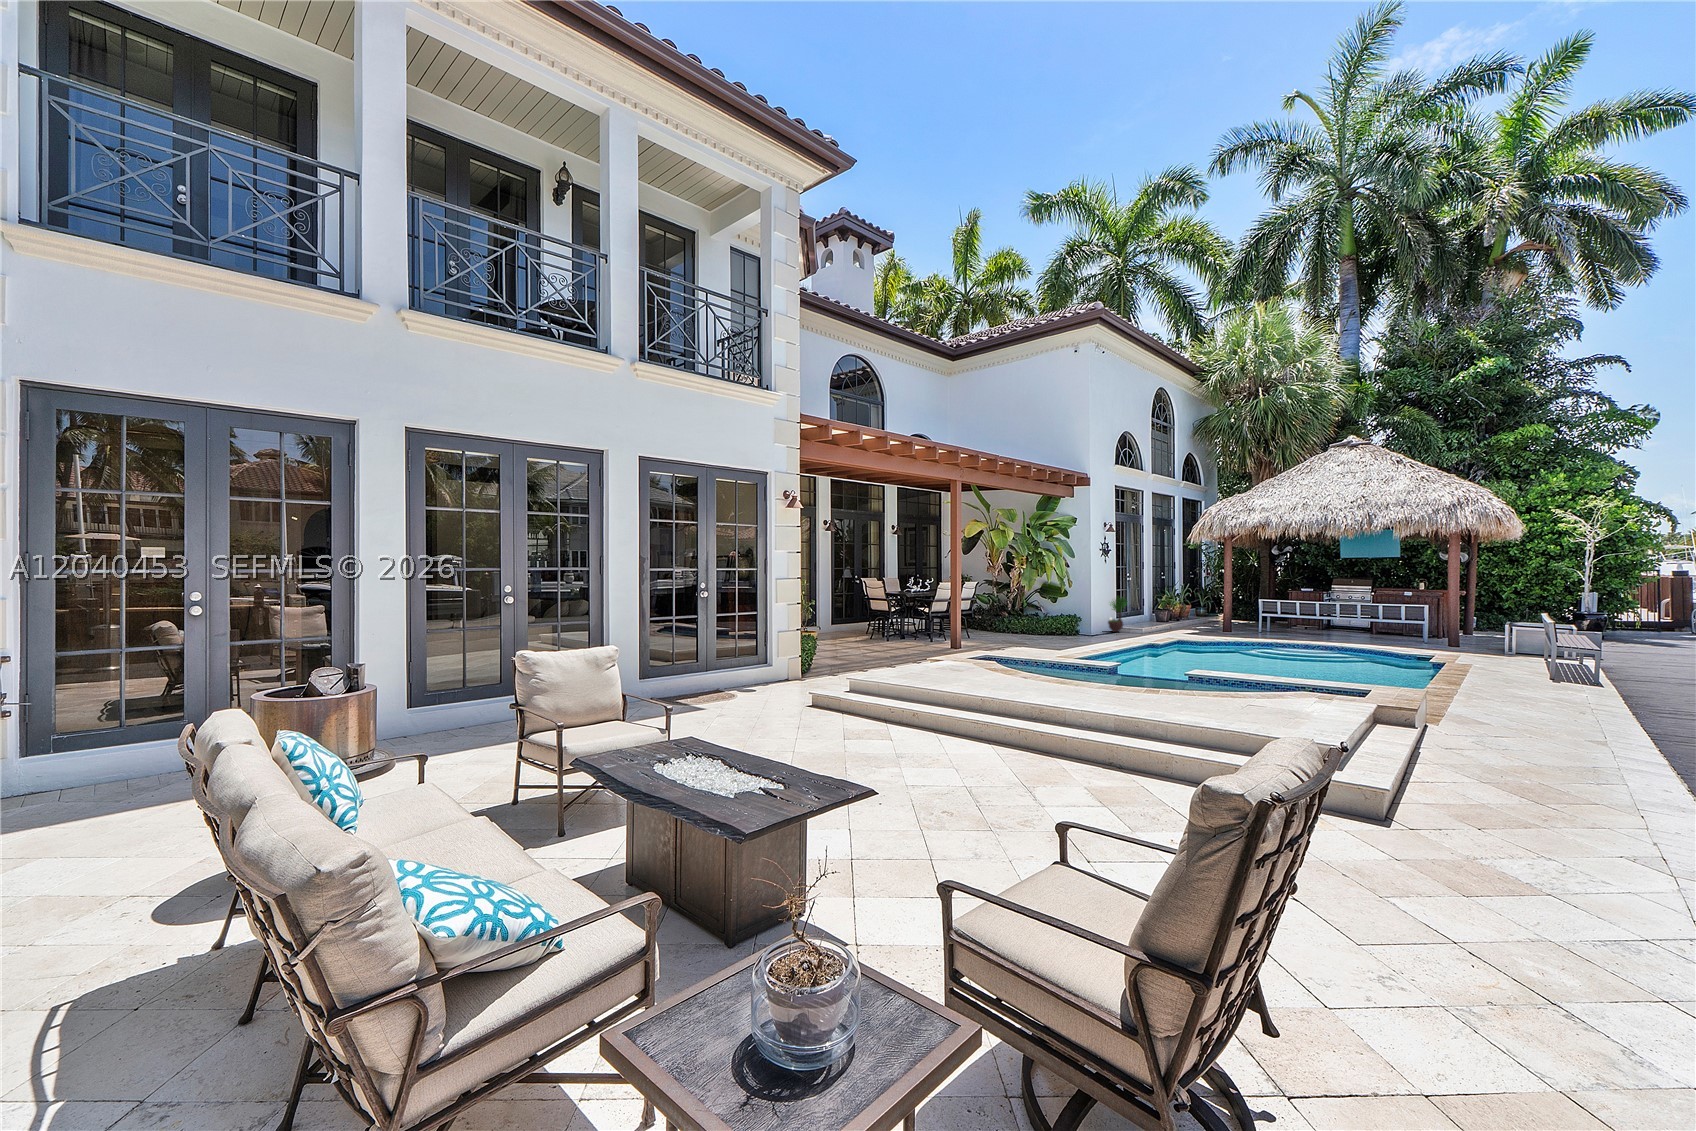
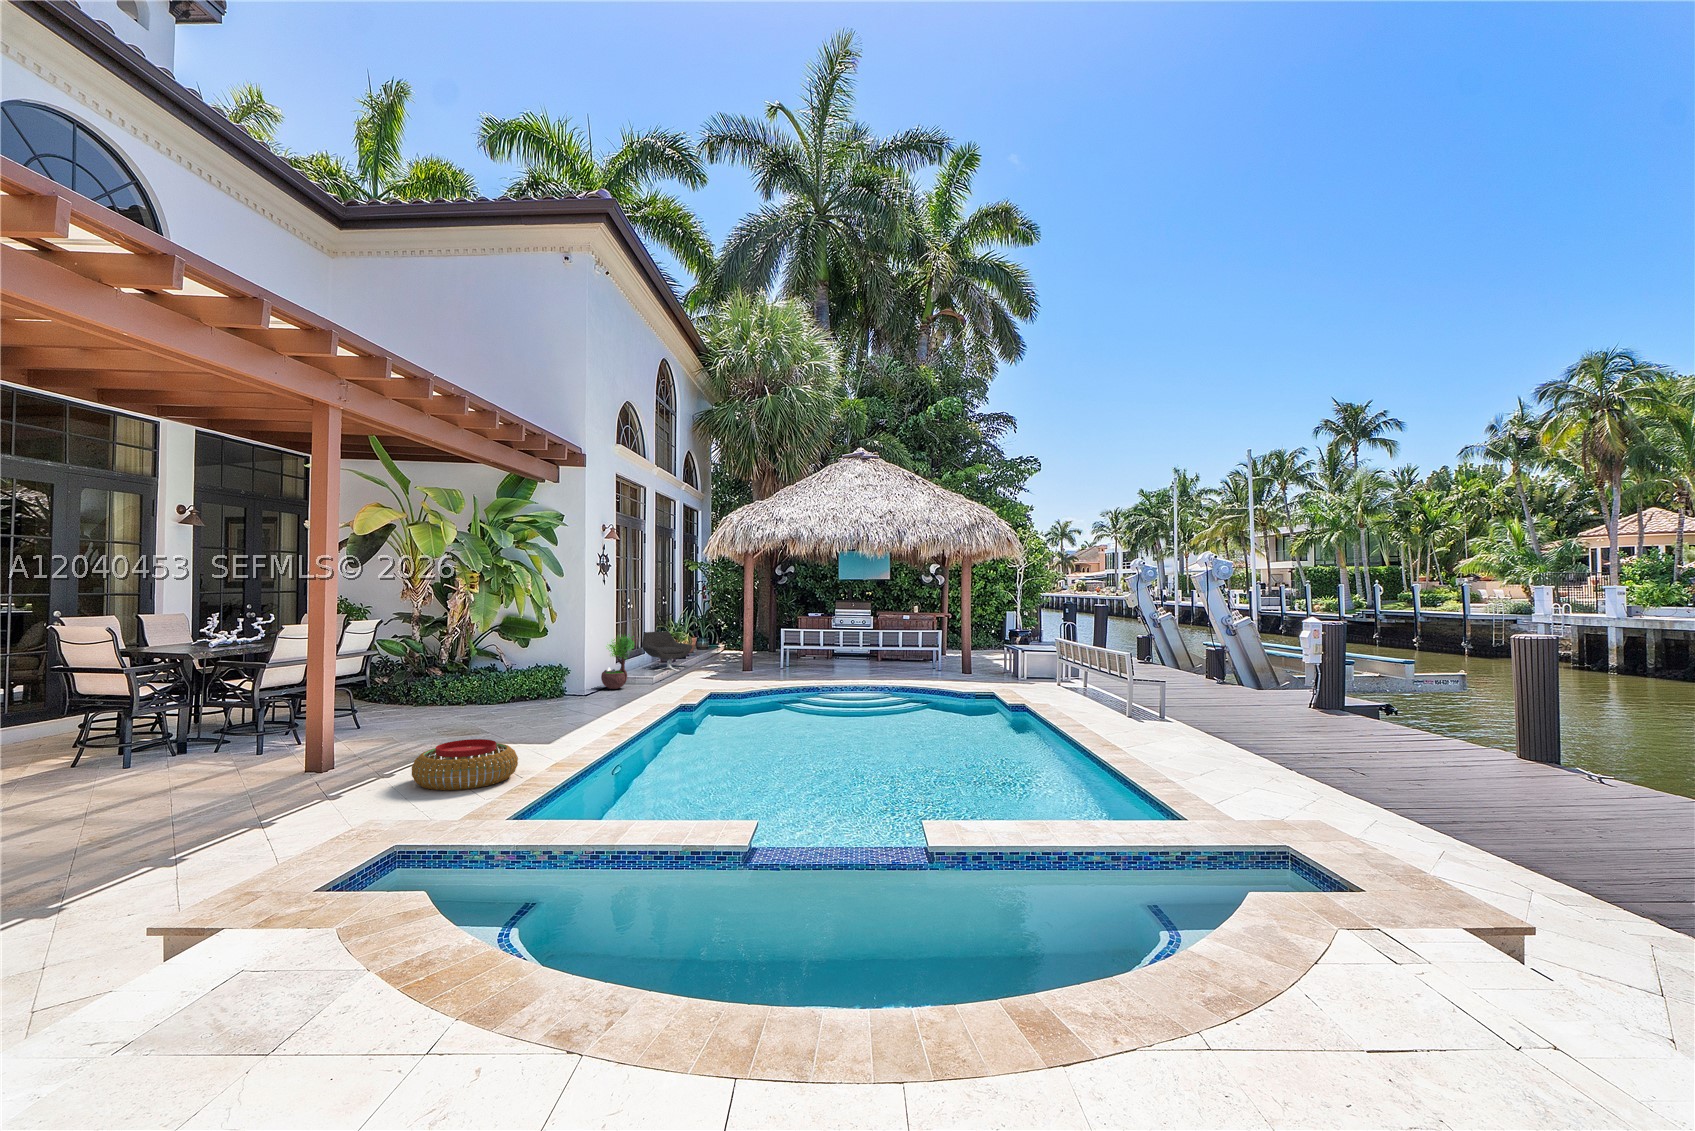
lounge chair: none [1144,596,1183,625] -> present [642,631,692,671]
pouf: none [989,642,1037,663] -> present [412,739,518,790]

